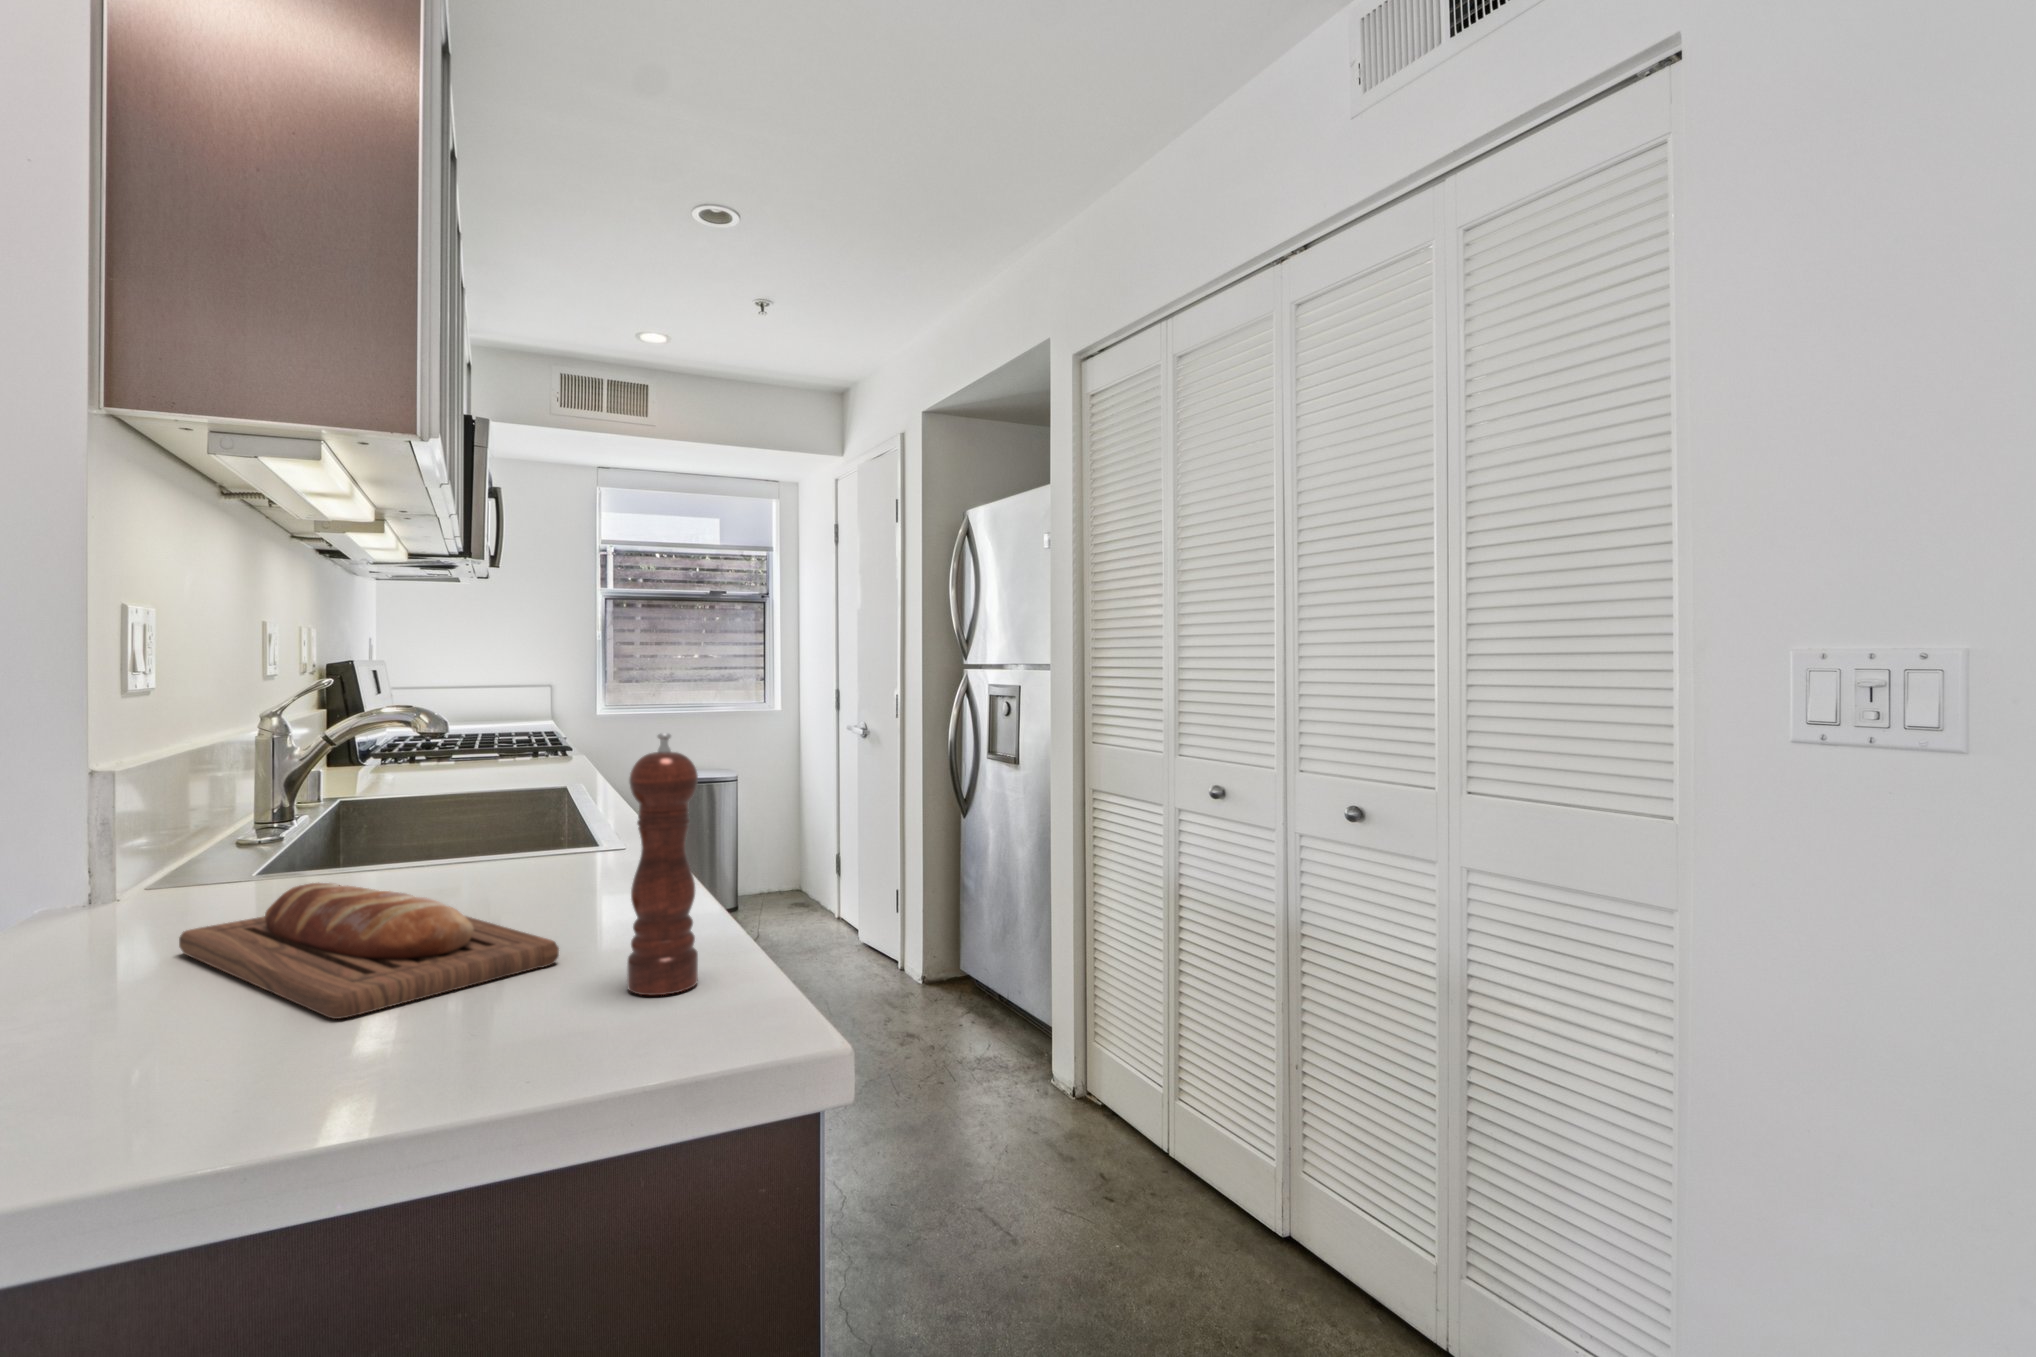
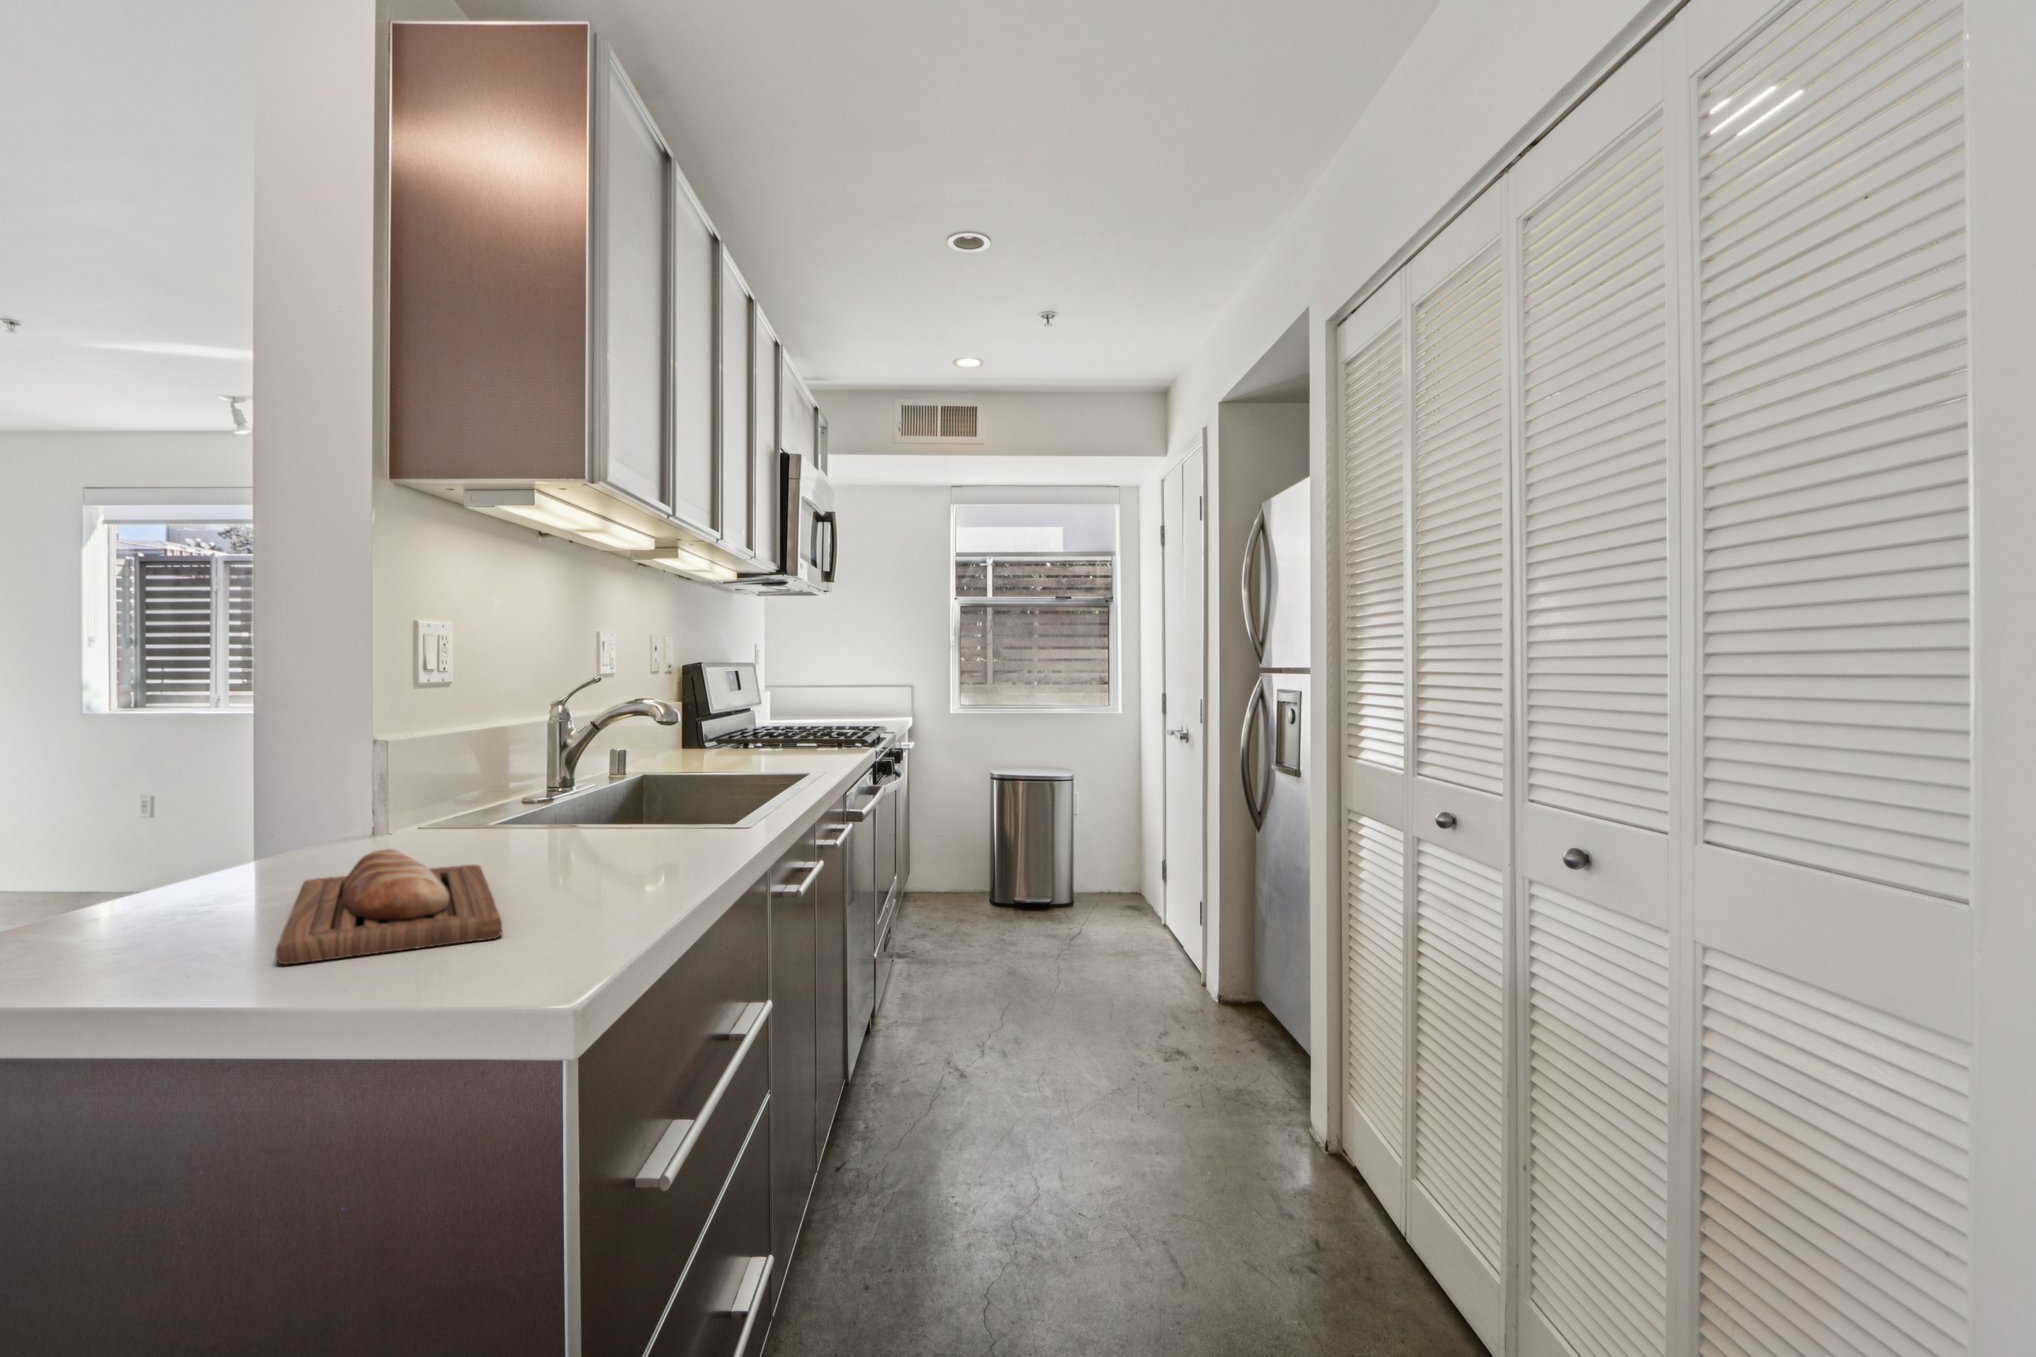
pepper mill: present [627,733,698,995] -> none [492,734,561,979]

